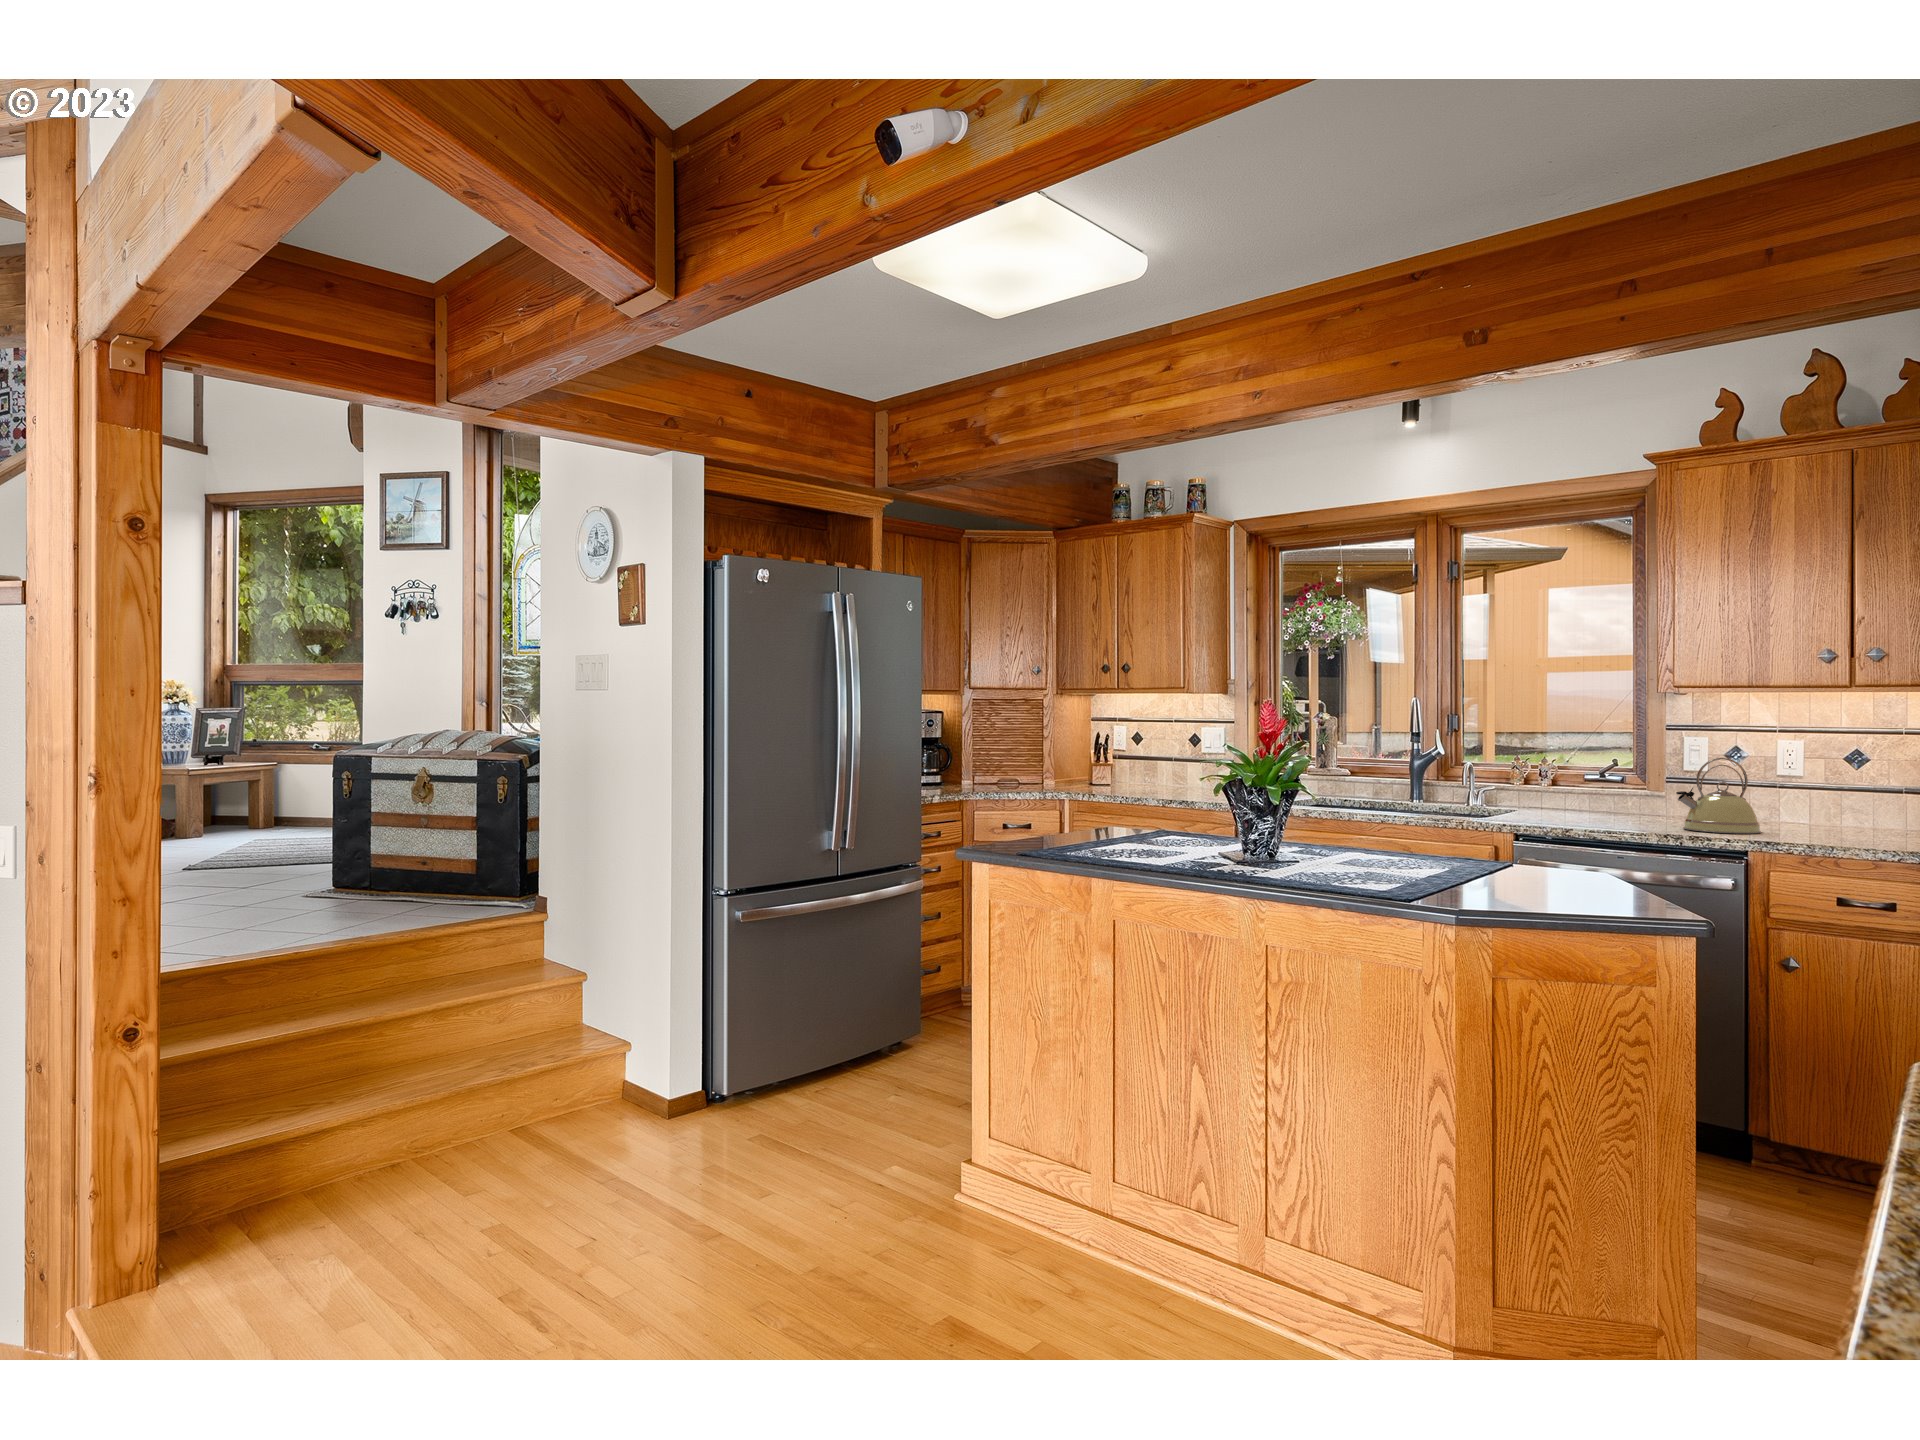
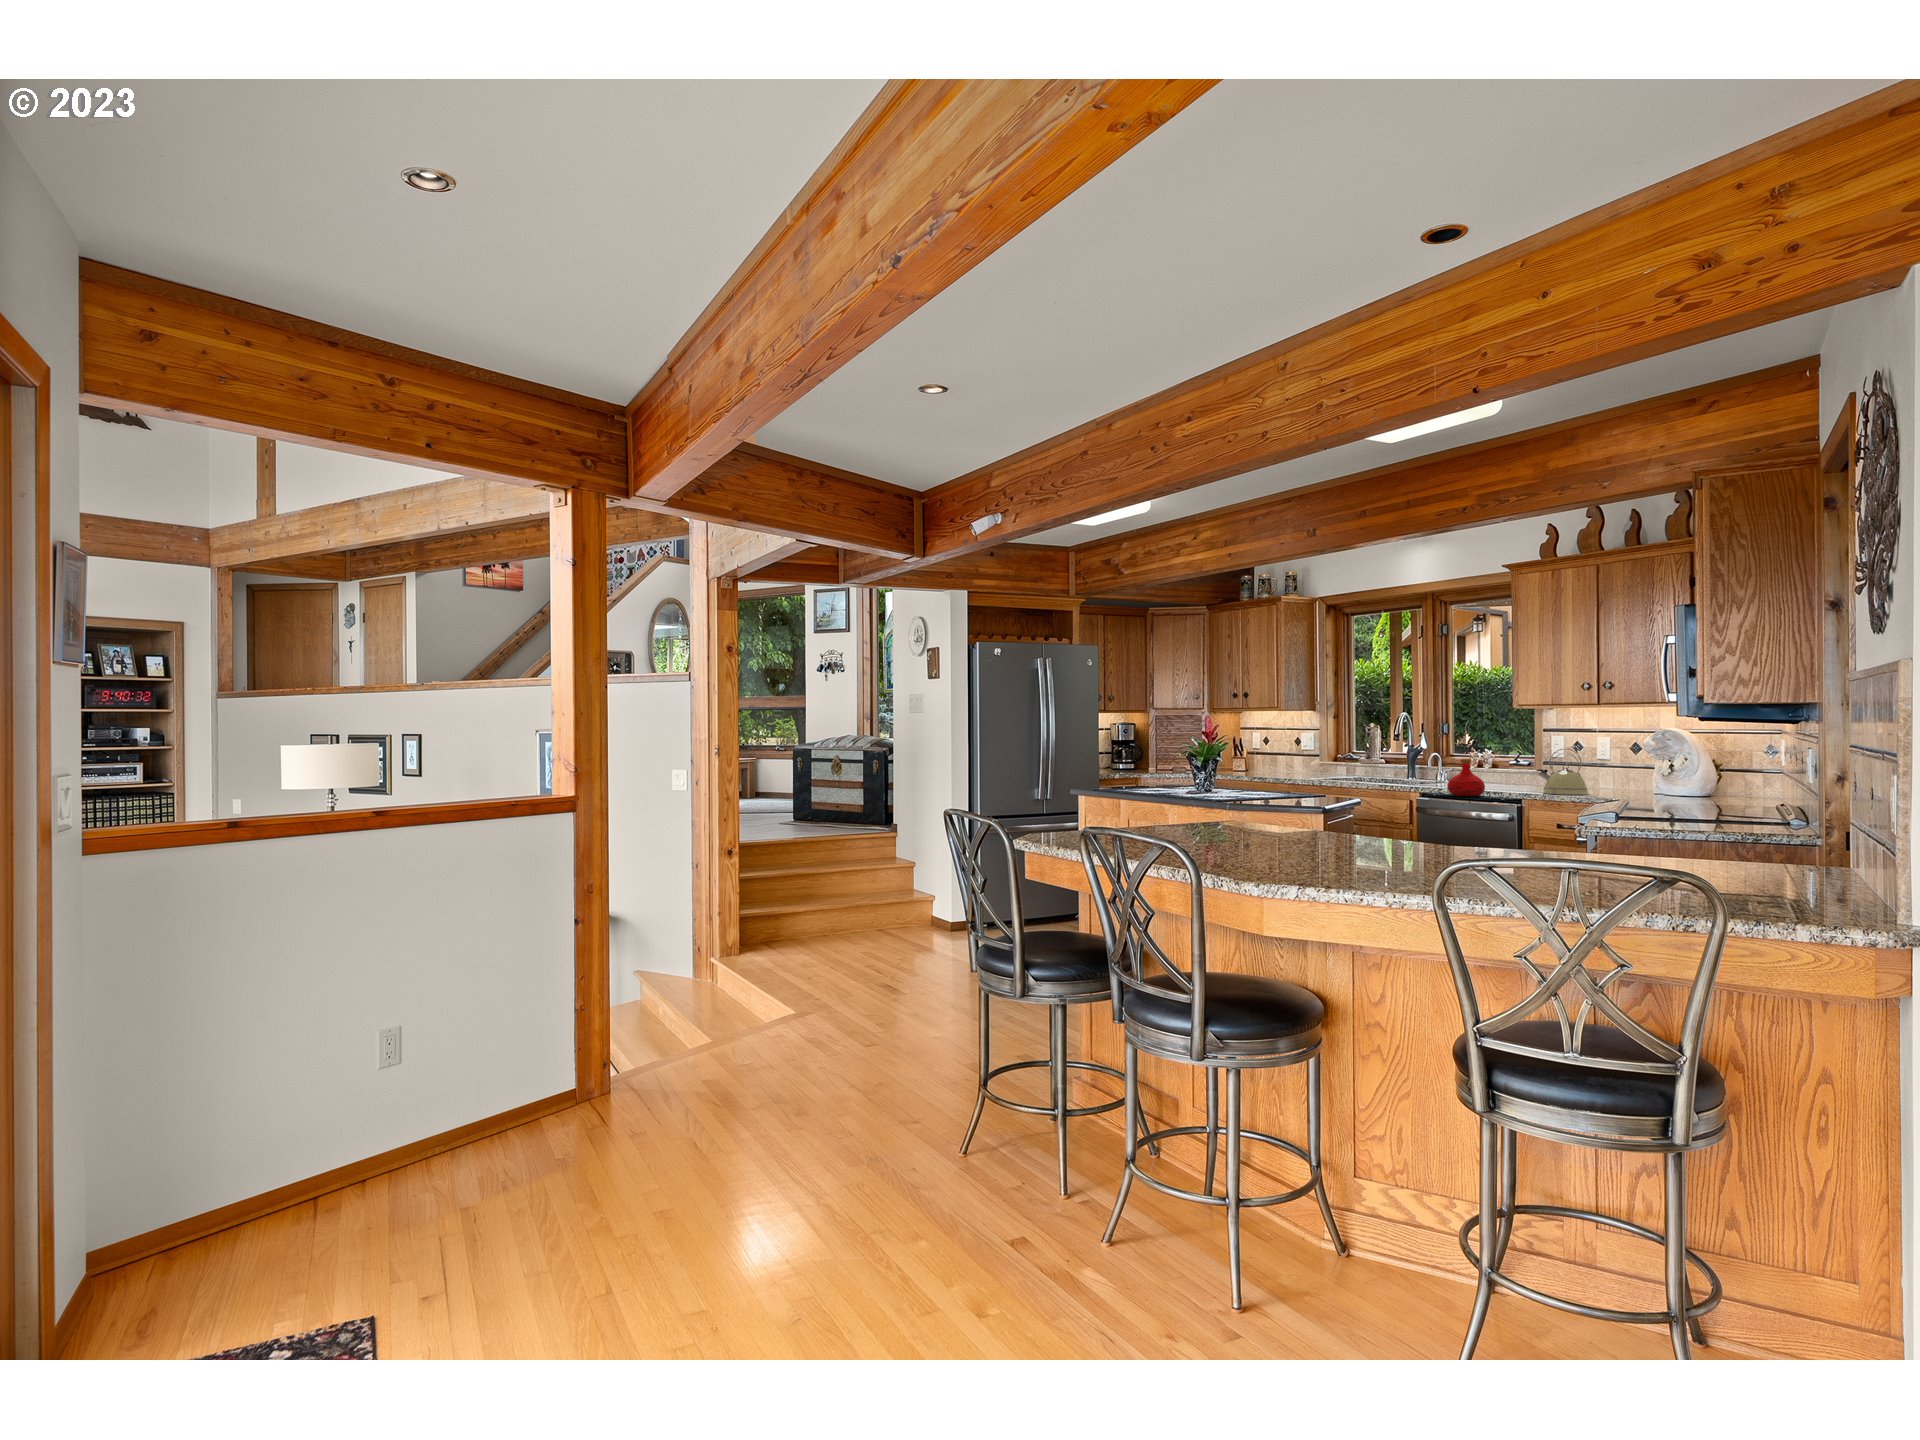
bottle: none [1579,777,1646,841] -> present [1448,759,1485,796]

